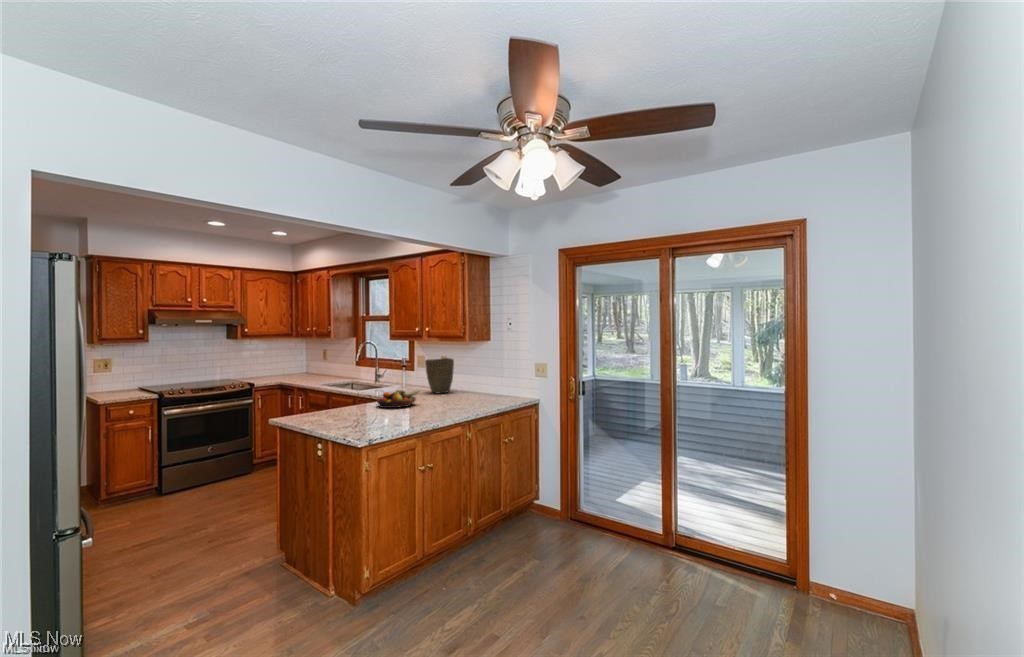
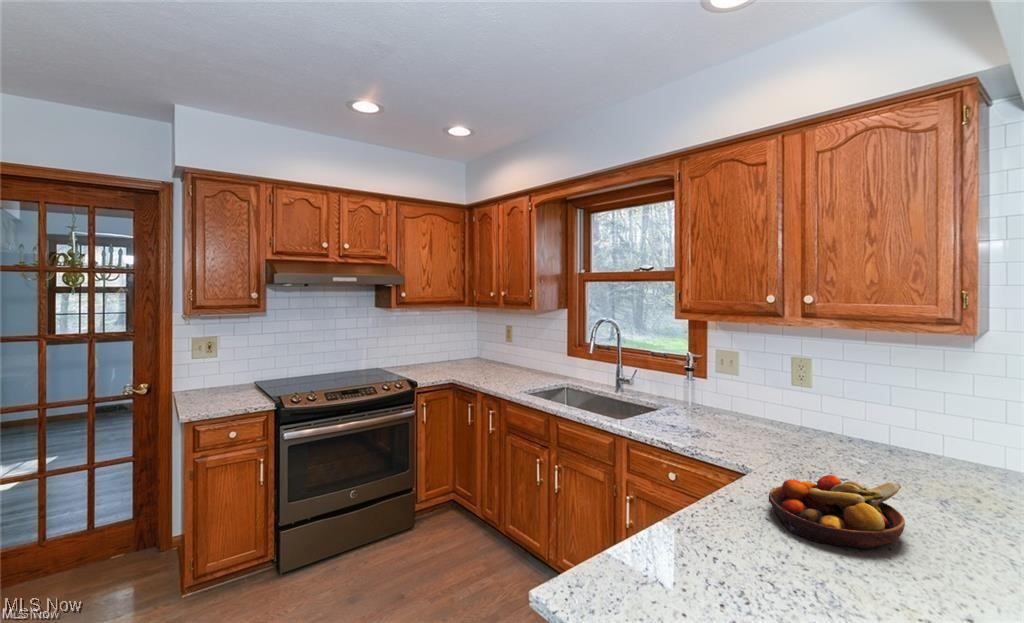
vase: present [425,358,454,393] -> none [789,367,870,454]

